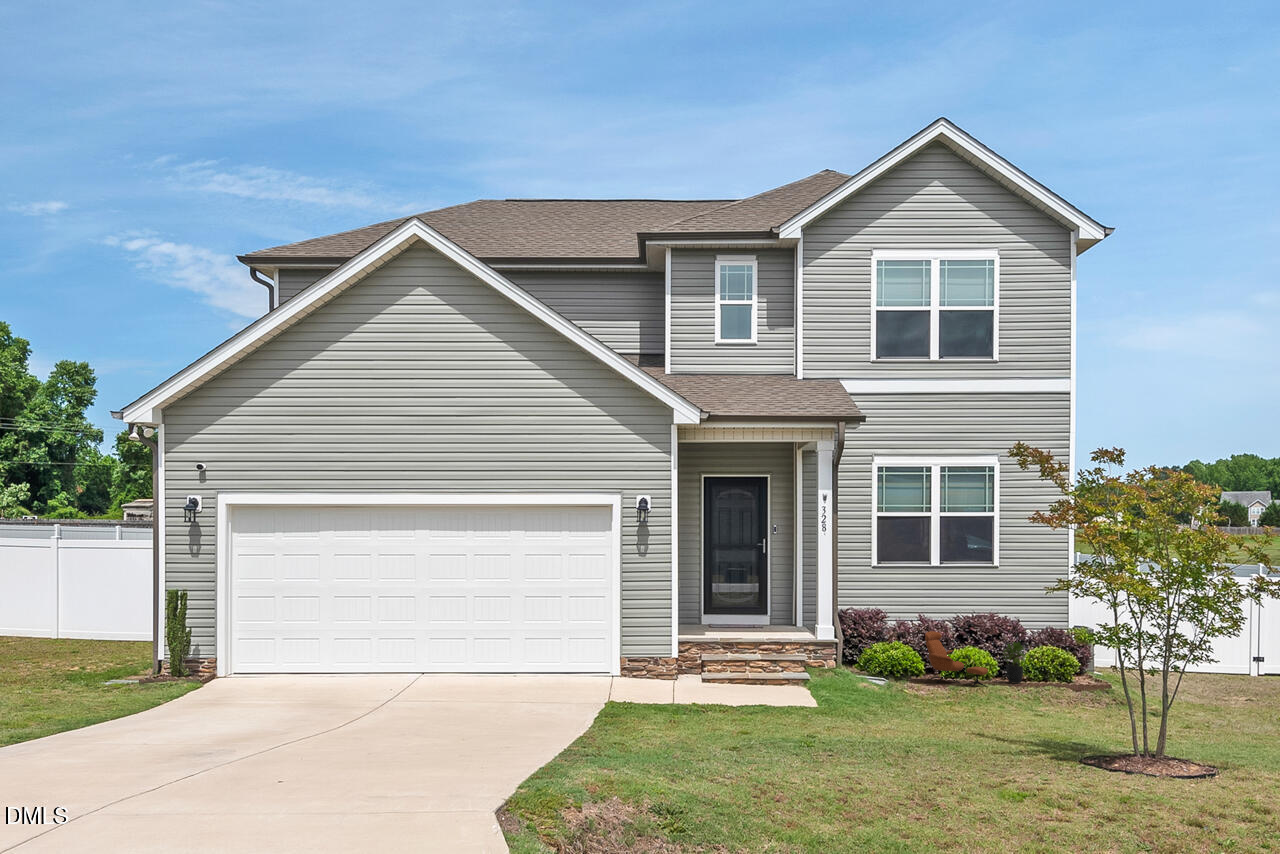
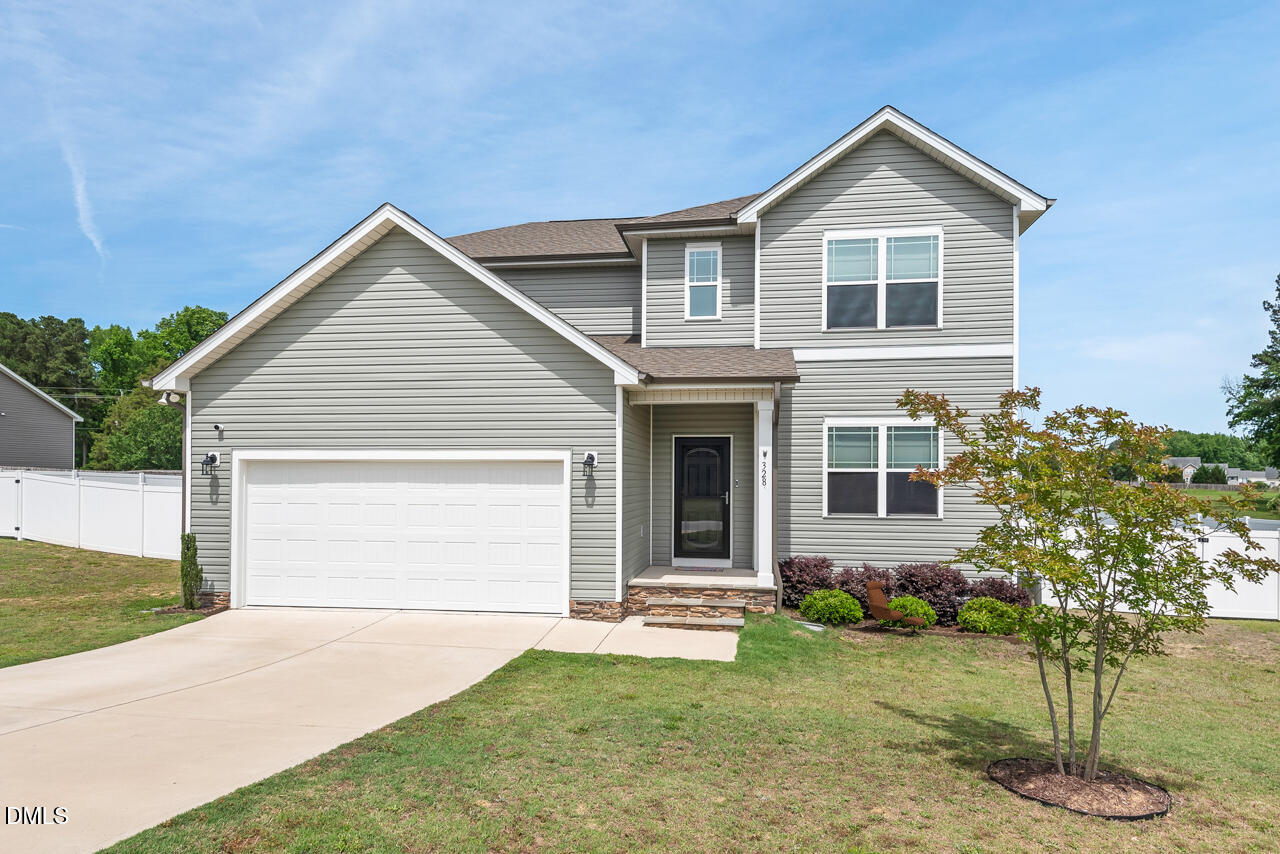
potted plant: present [1004,643,1025,684] -> none [941,593,968,634]

